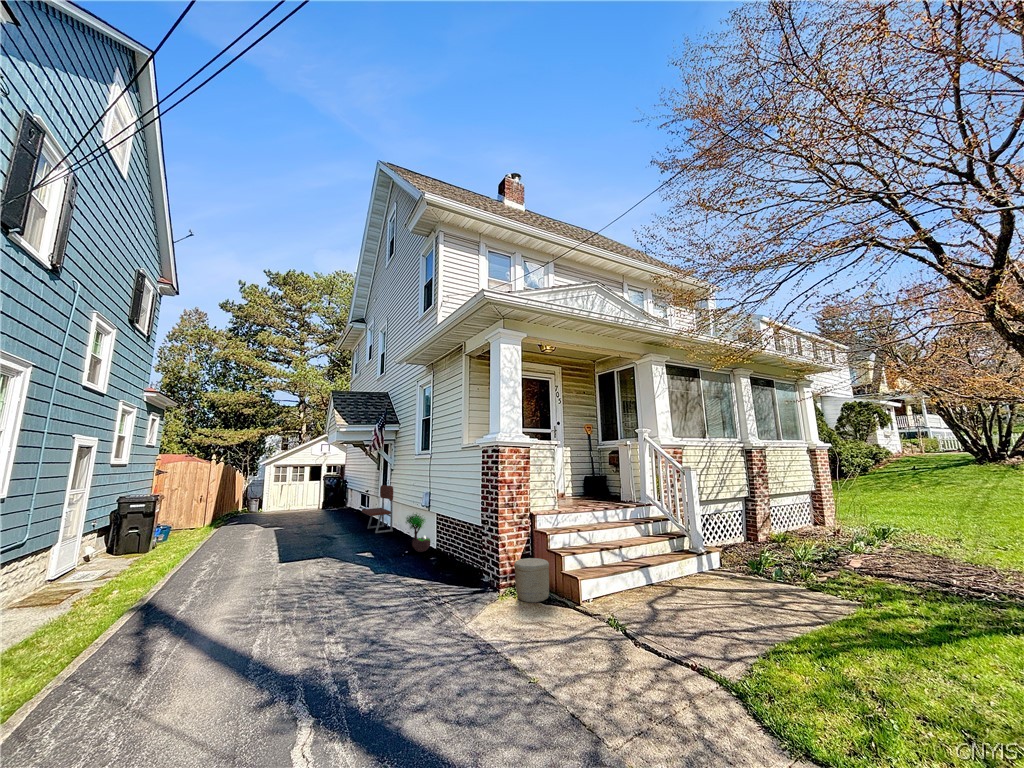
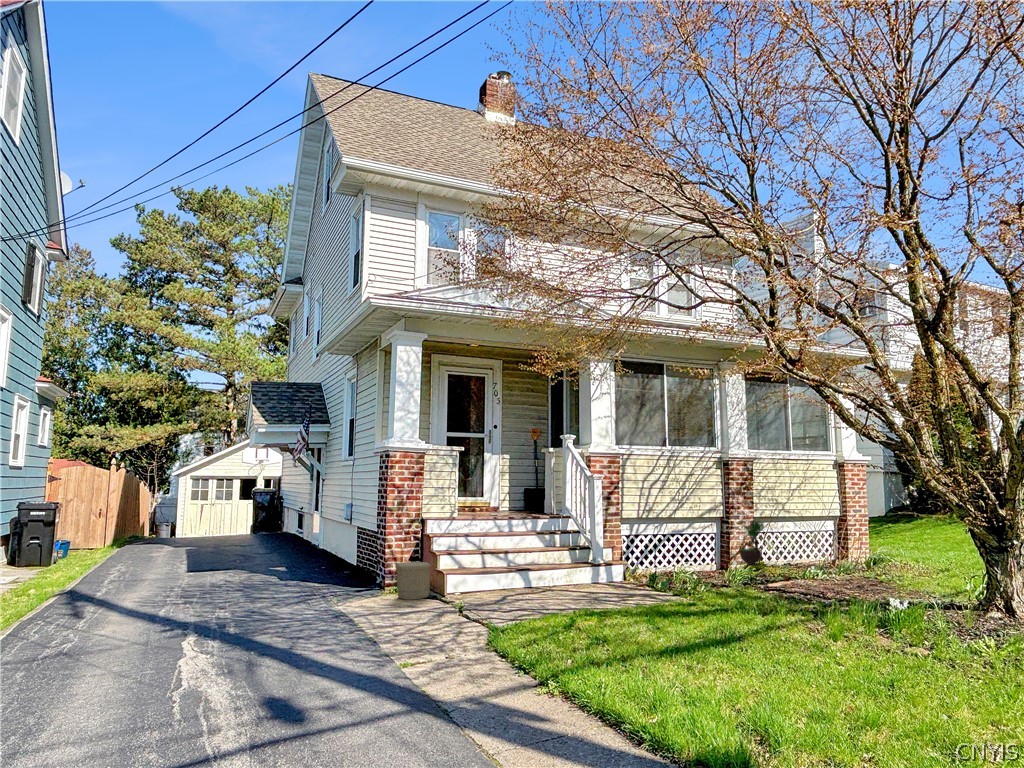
bench: present [362,485,393,533] -> none [285,498,322,554]
potted tree: present [406,514,430,552] -> present [740,520,764,564]

